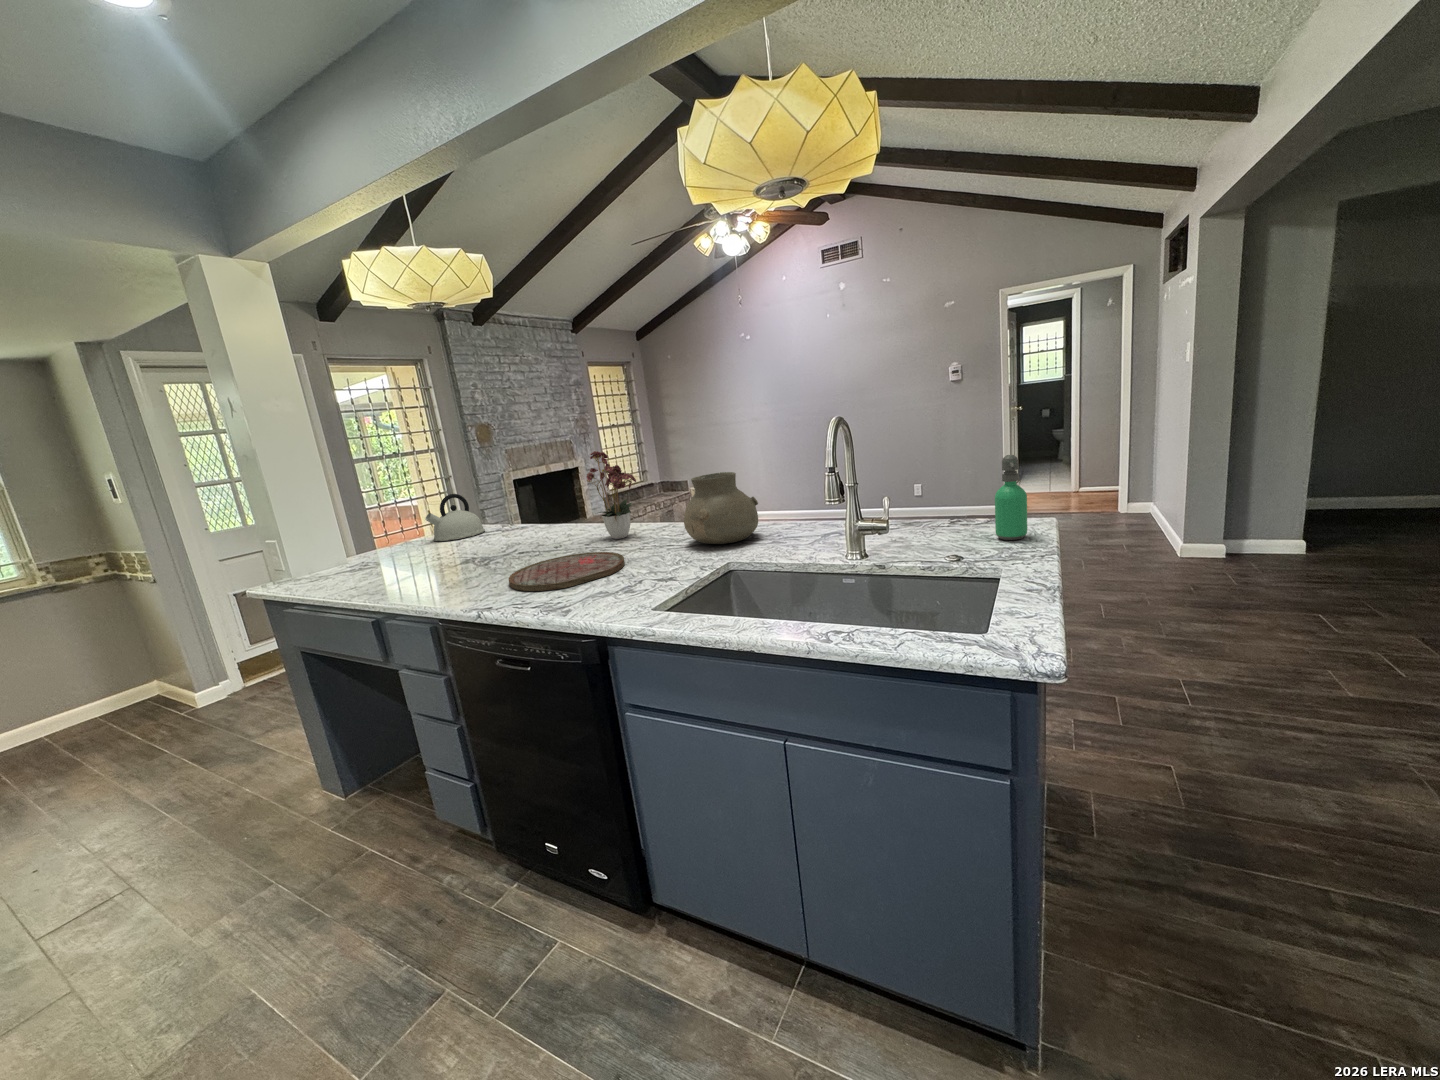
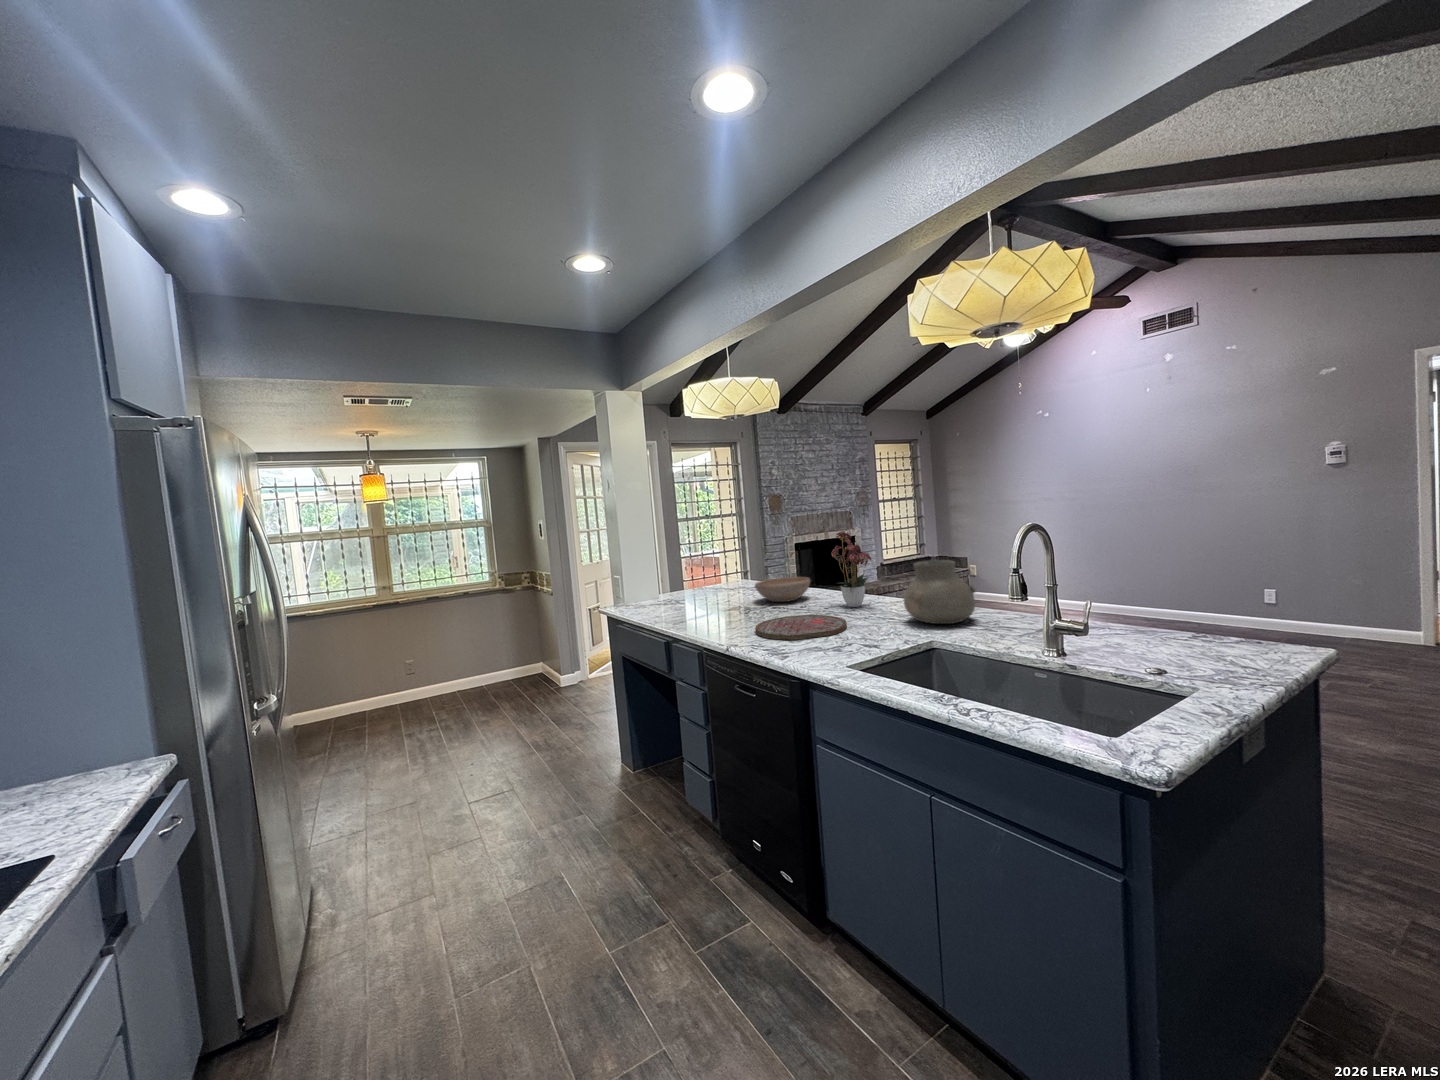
soap dispenser: present [995,455,1027,540] -> none [1223,573,1265,664]
kettle: present [425,494,485,541] -> none [714,555,756,591]
bowl: none [489,511,561,546] -> present [755,577,811,602]

